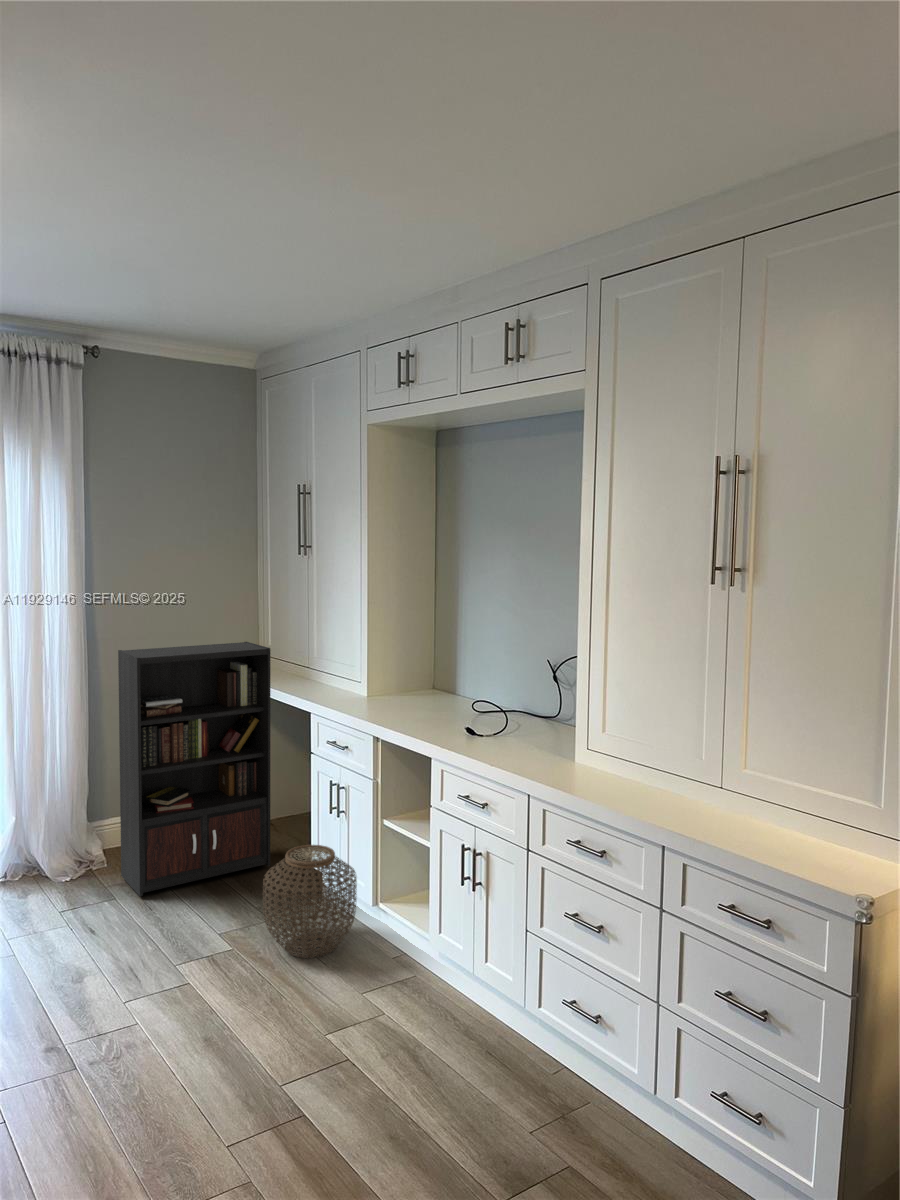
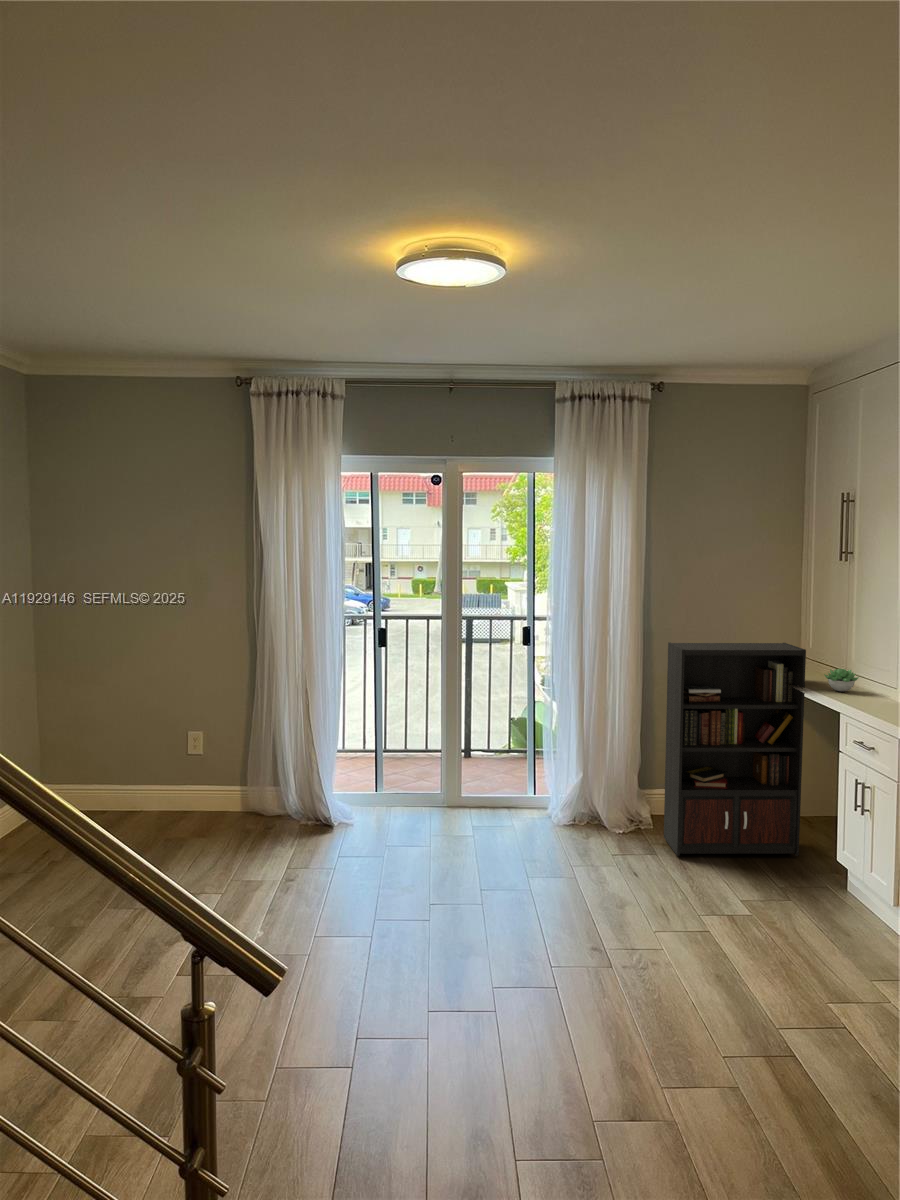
succulent plant: none [289,665,324,689] -> present [824,669,859,691]
woven basket: present [263,845,357,958] -> none [781,835,876,940]

